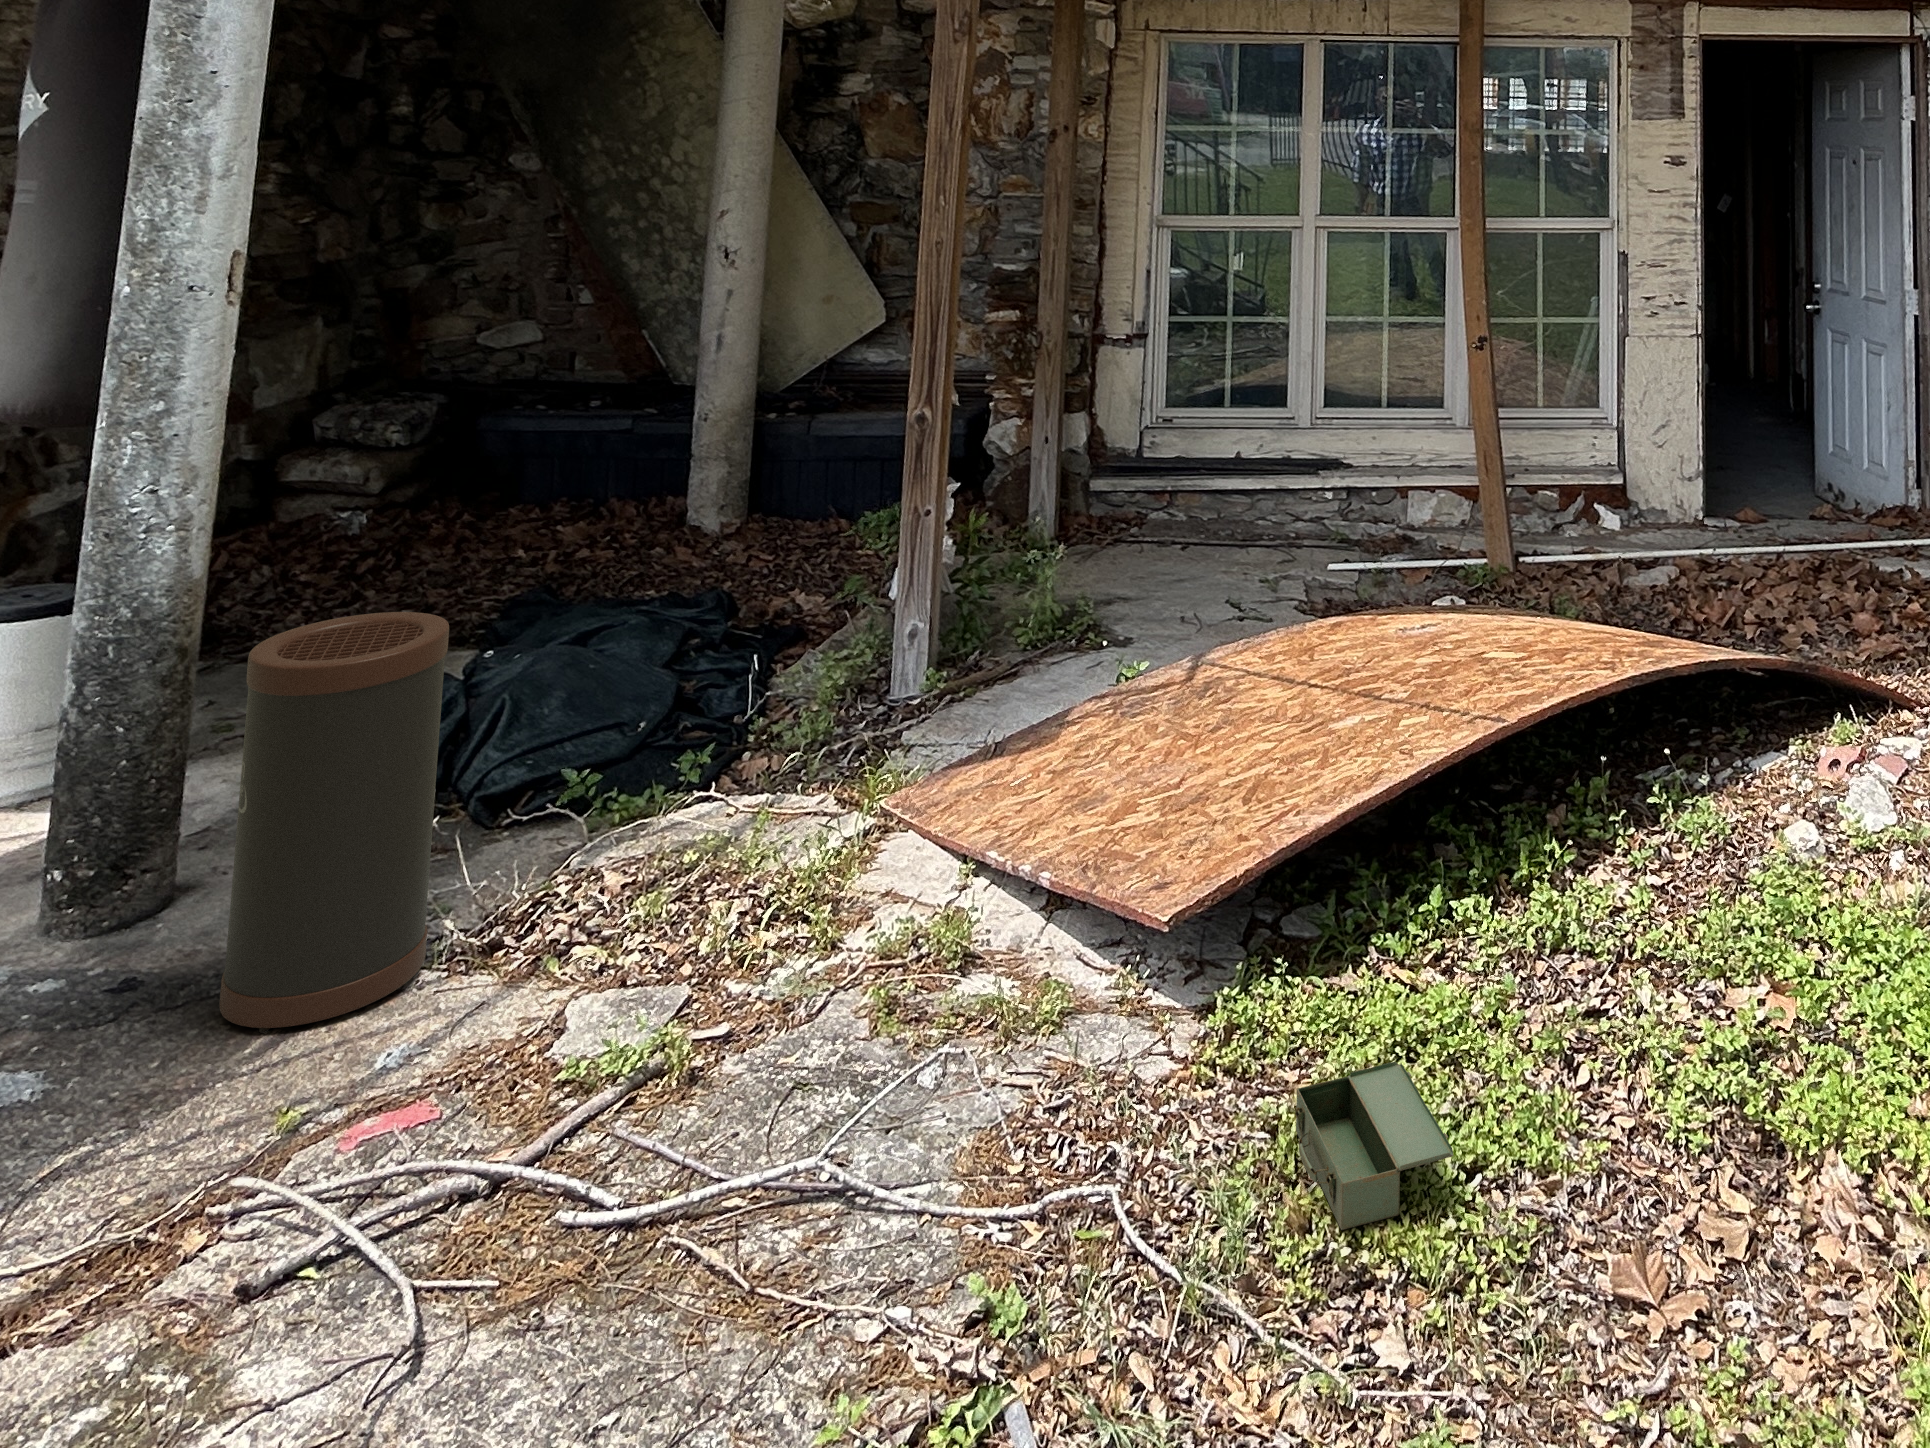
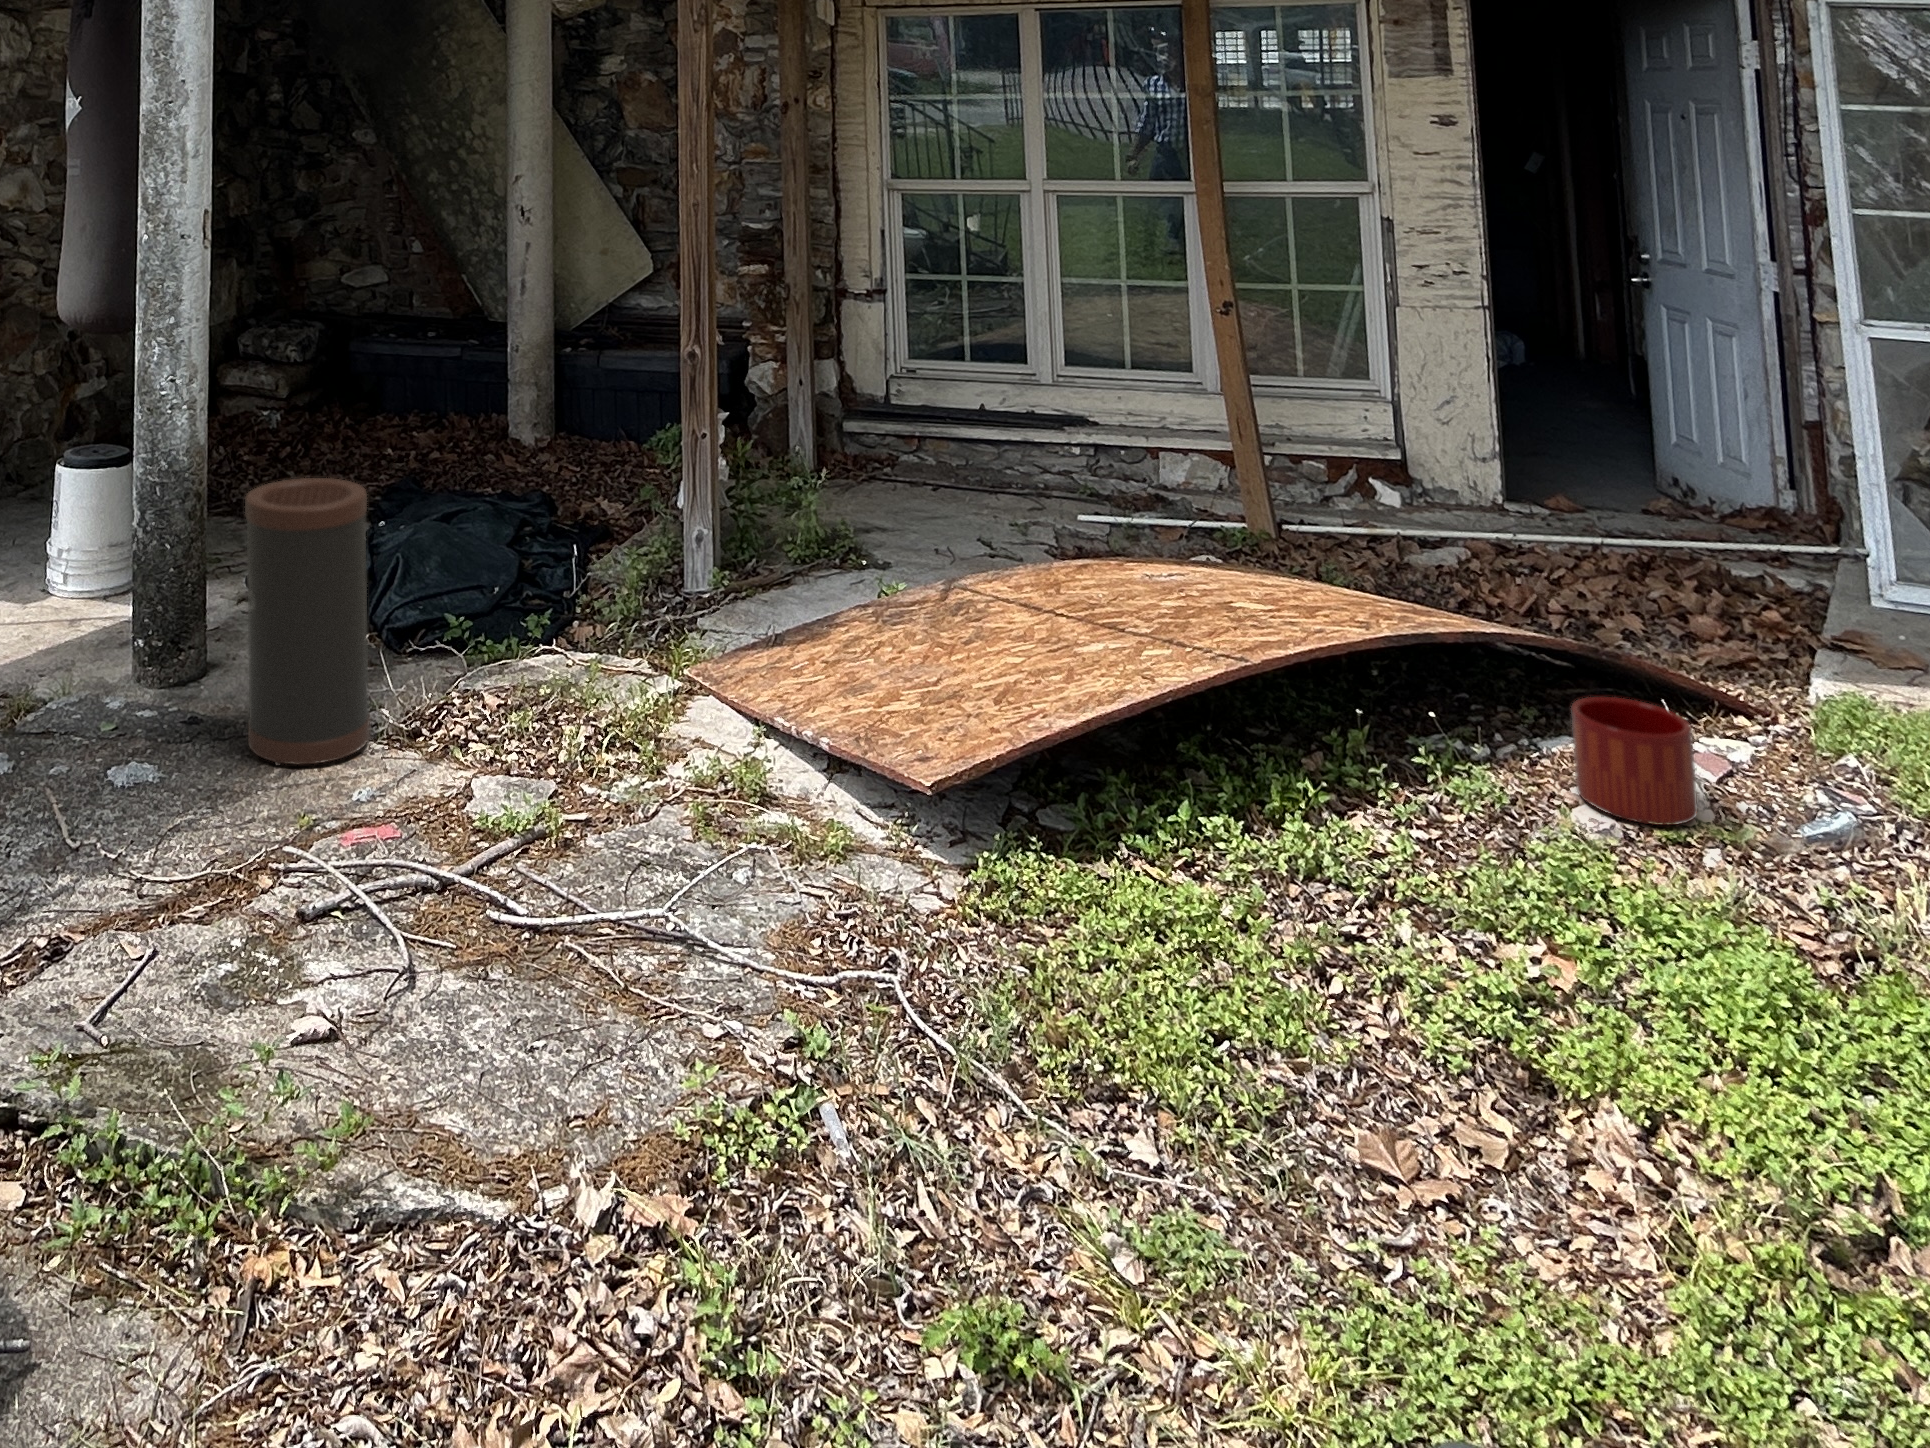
planter: none [1784,706,1881,829] -> present [1572,697,1697,825]
toolbox: present [1295,1062,1453,1230] -> none [1053,935,1200,1054]

